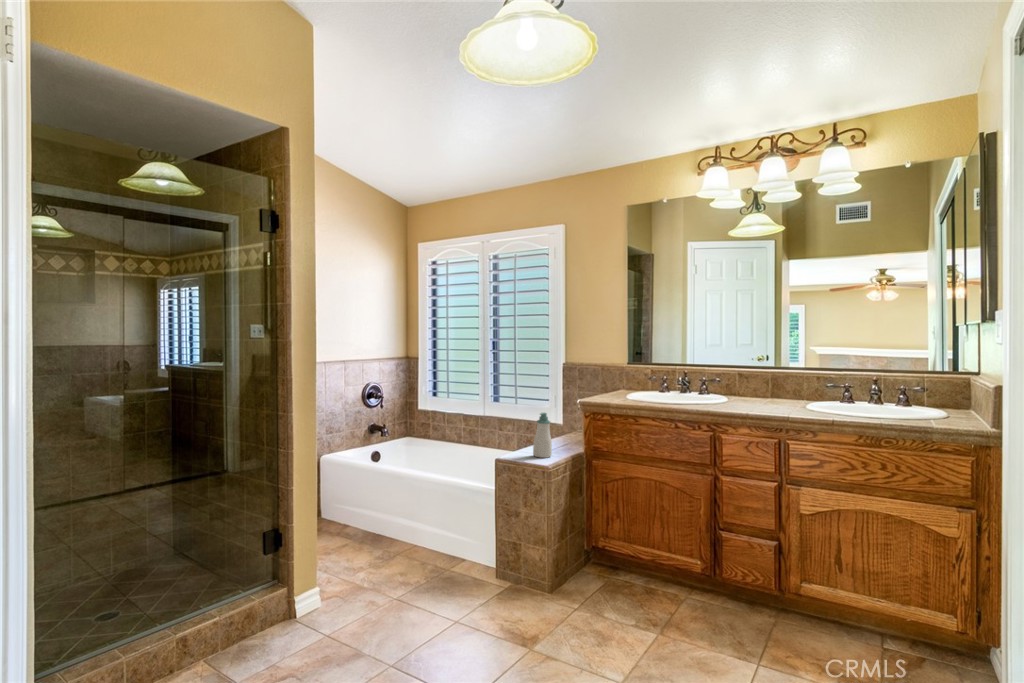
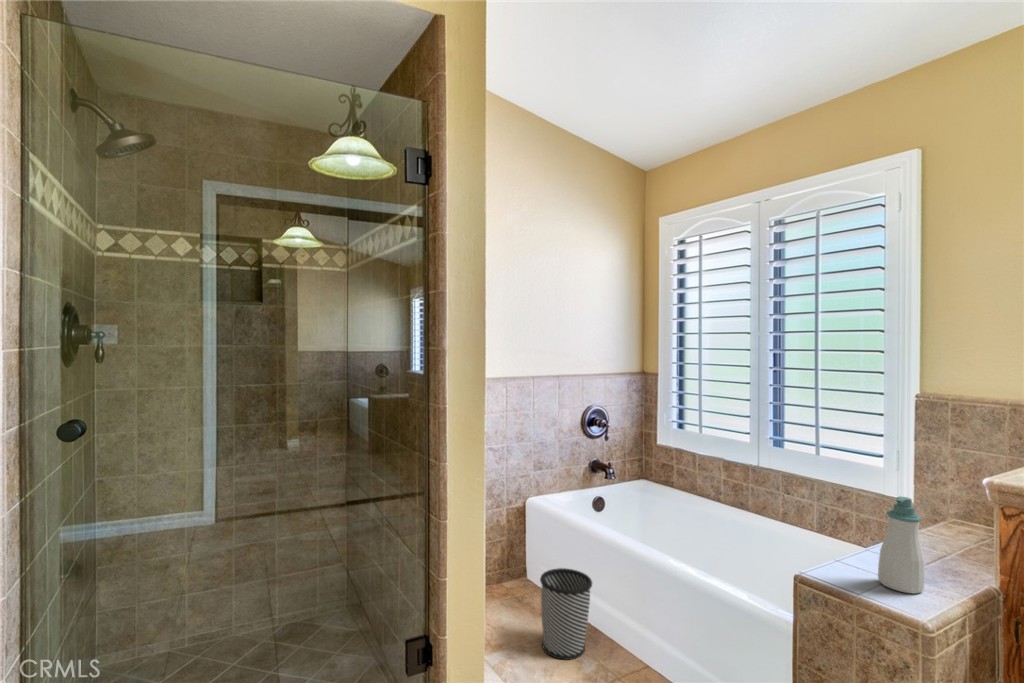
wastebasket: none [341,495,379,554] -> present [540,568,592,660]

